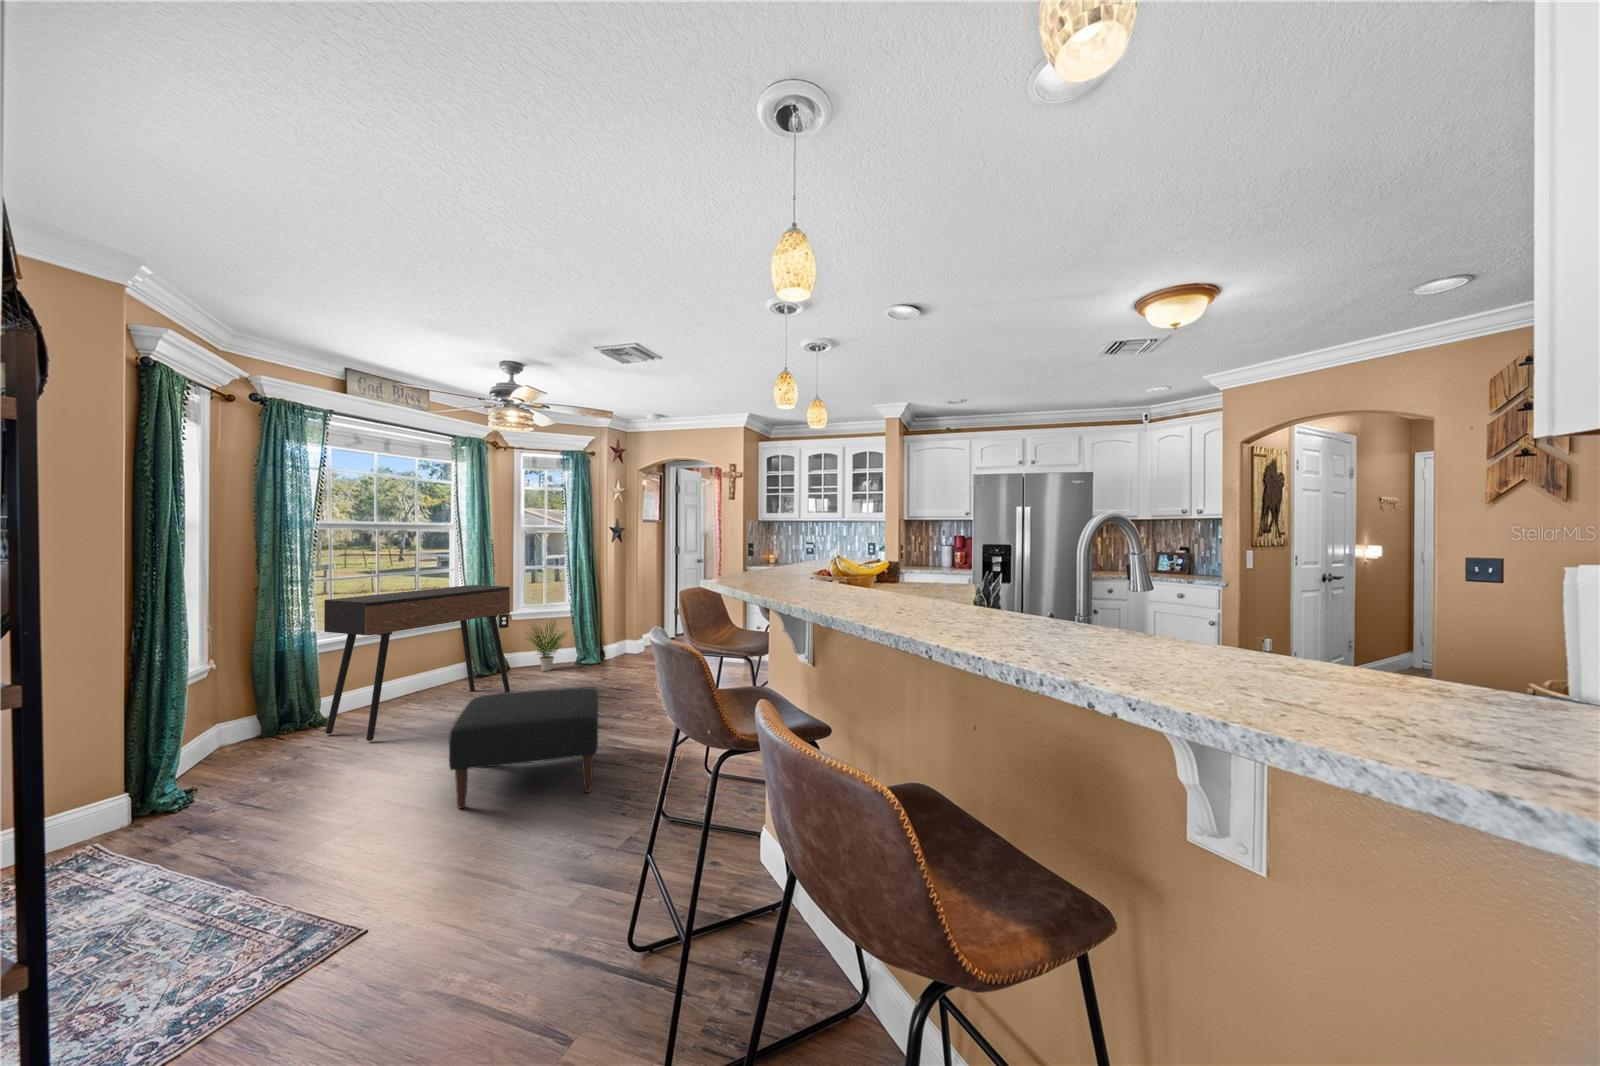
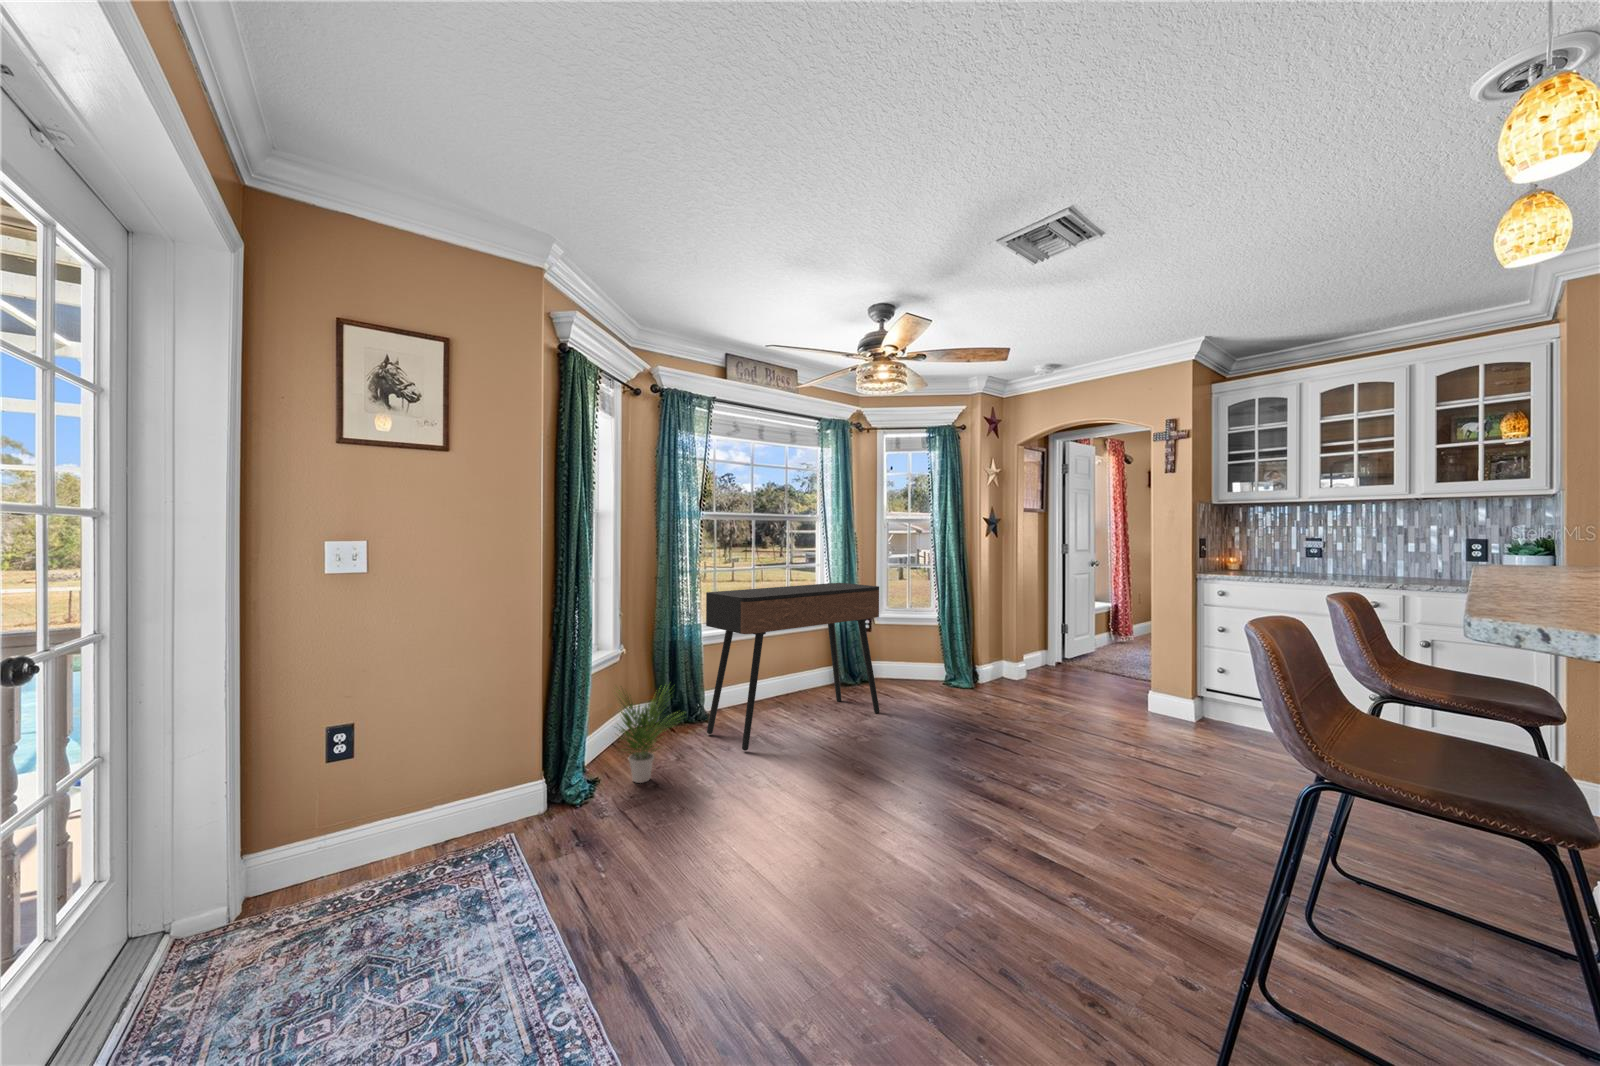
potted plant: present [526,620,566,671] -> present [619,690,675,783]
ottoman: present [449,688,598,808] -> none [832,725,1030,905]

